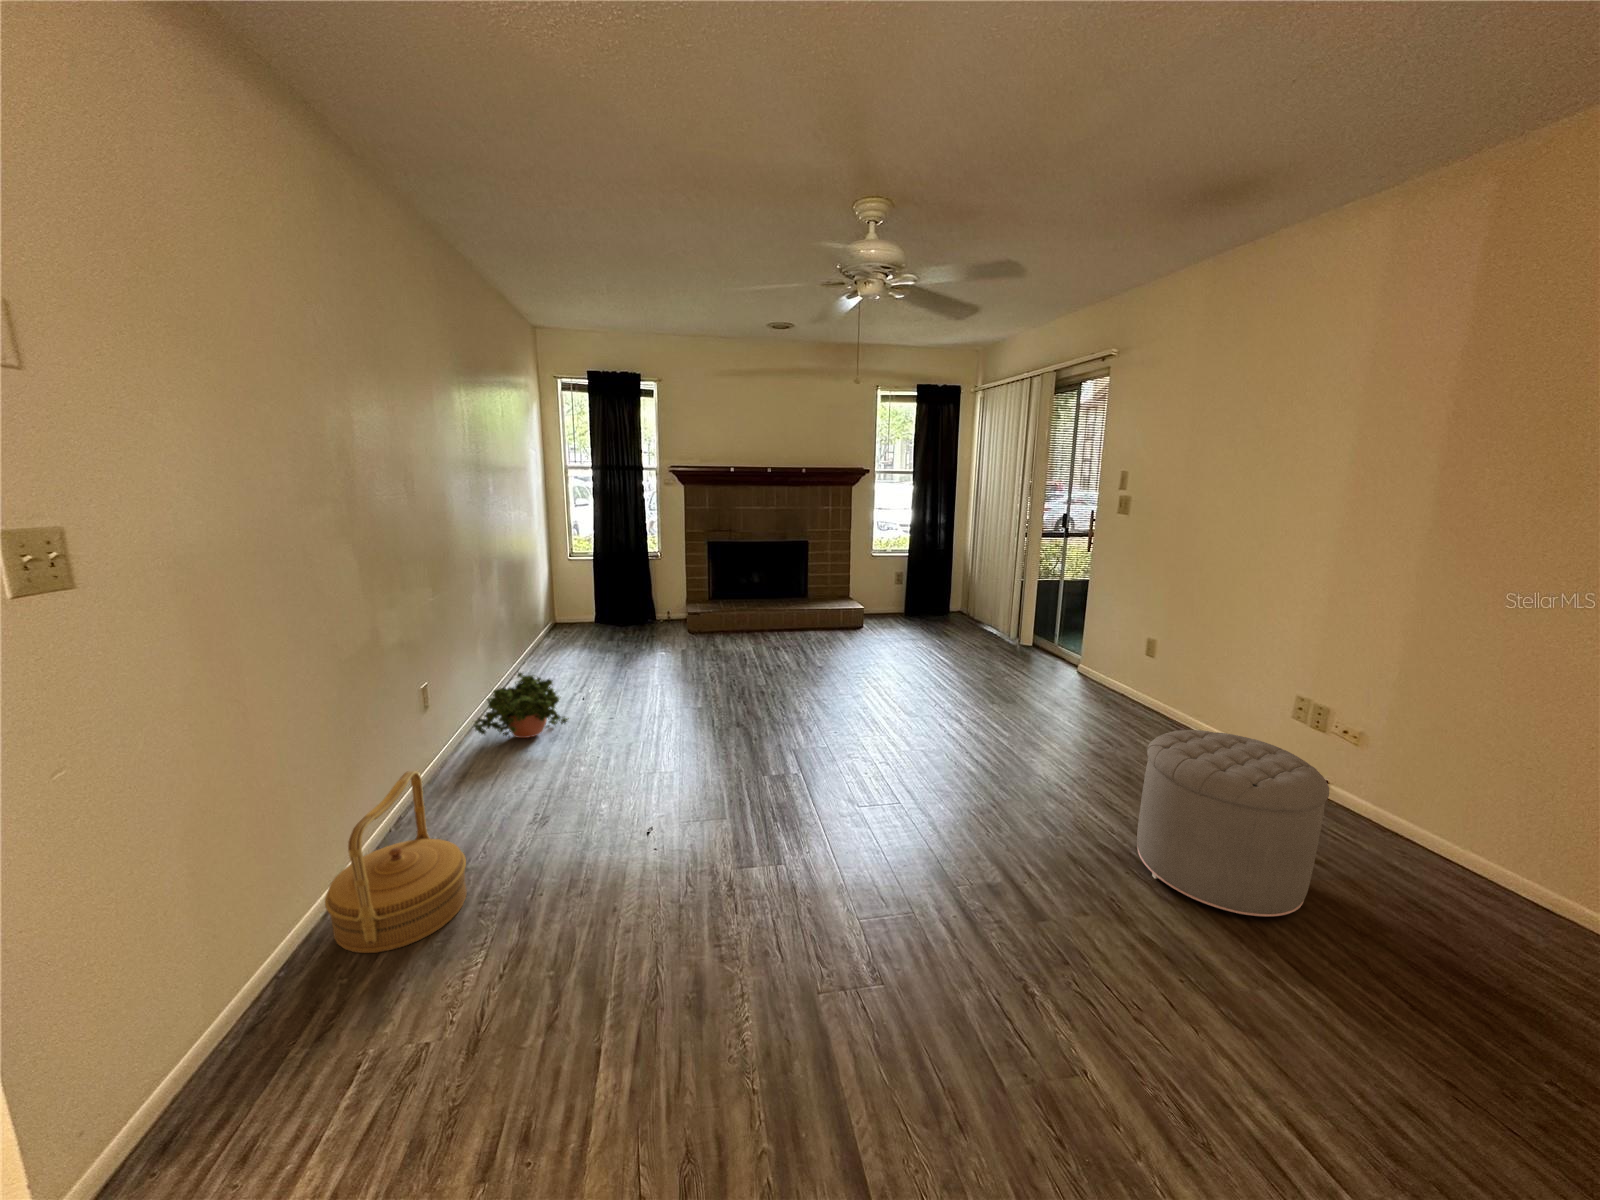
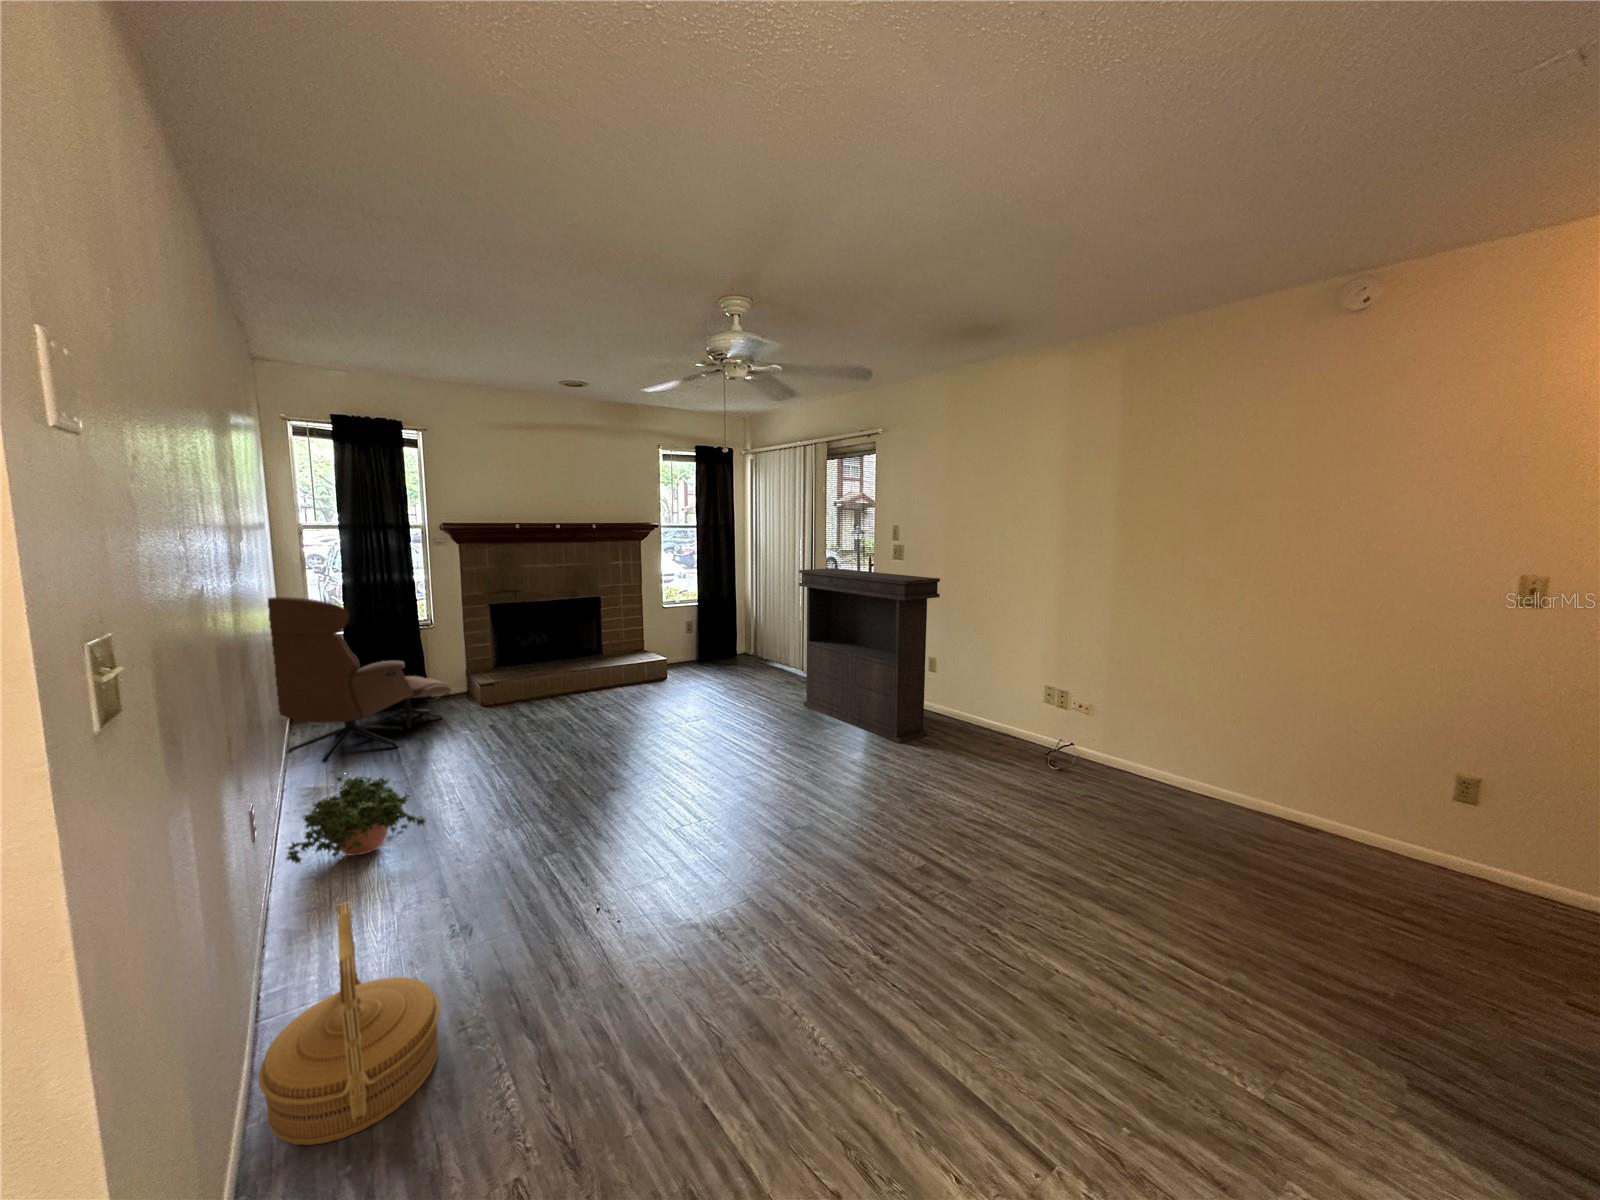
console table: none [984,521,1152,737] -> present [799,568,940,743]
lounge chair: none [507,525,662,661] -> present [268,597,451,763]
ottoman: present [1137,730,1329,917] -> none [990,715,1106,838]

